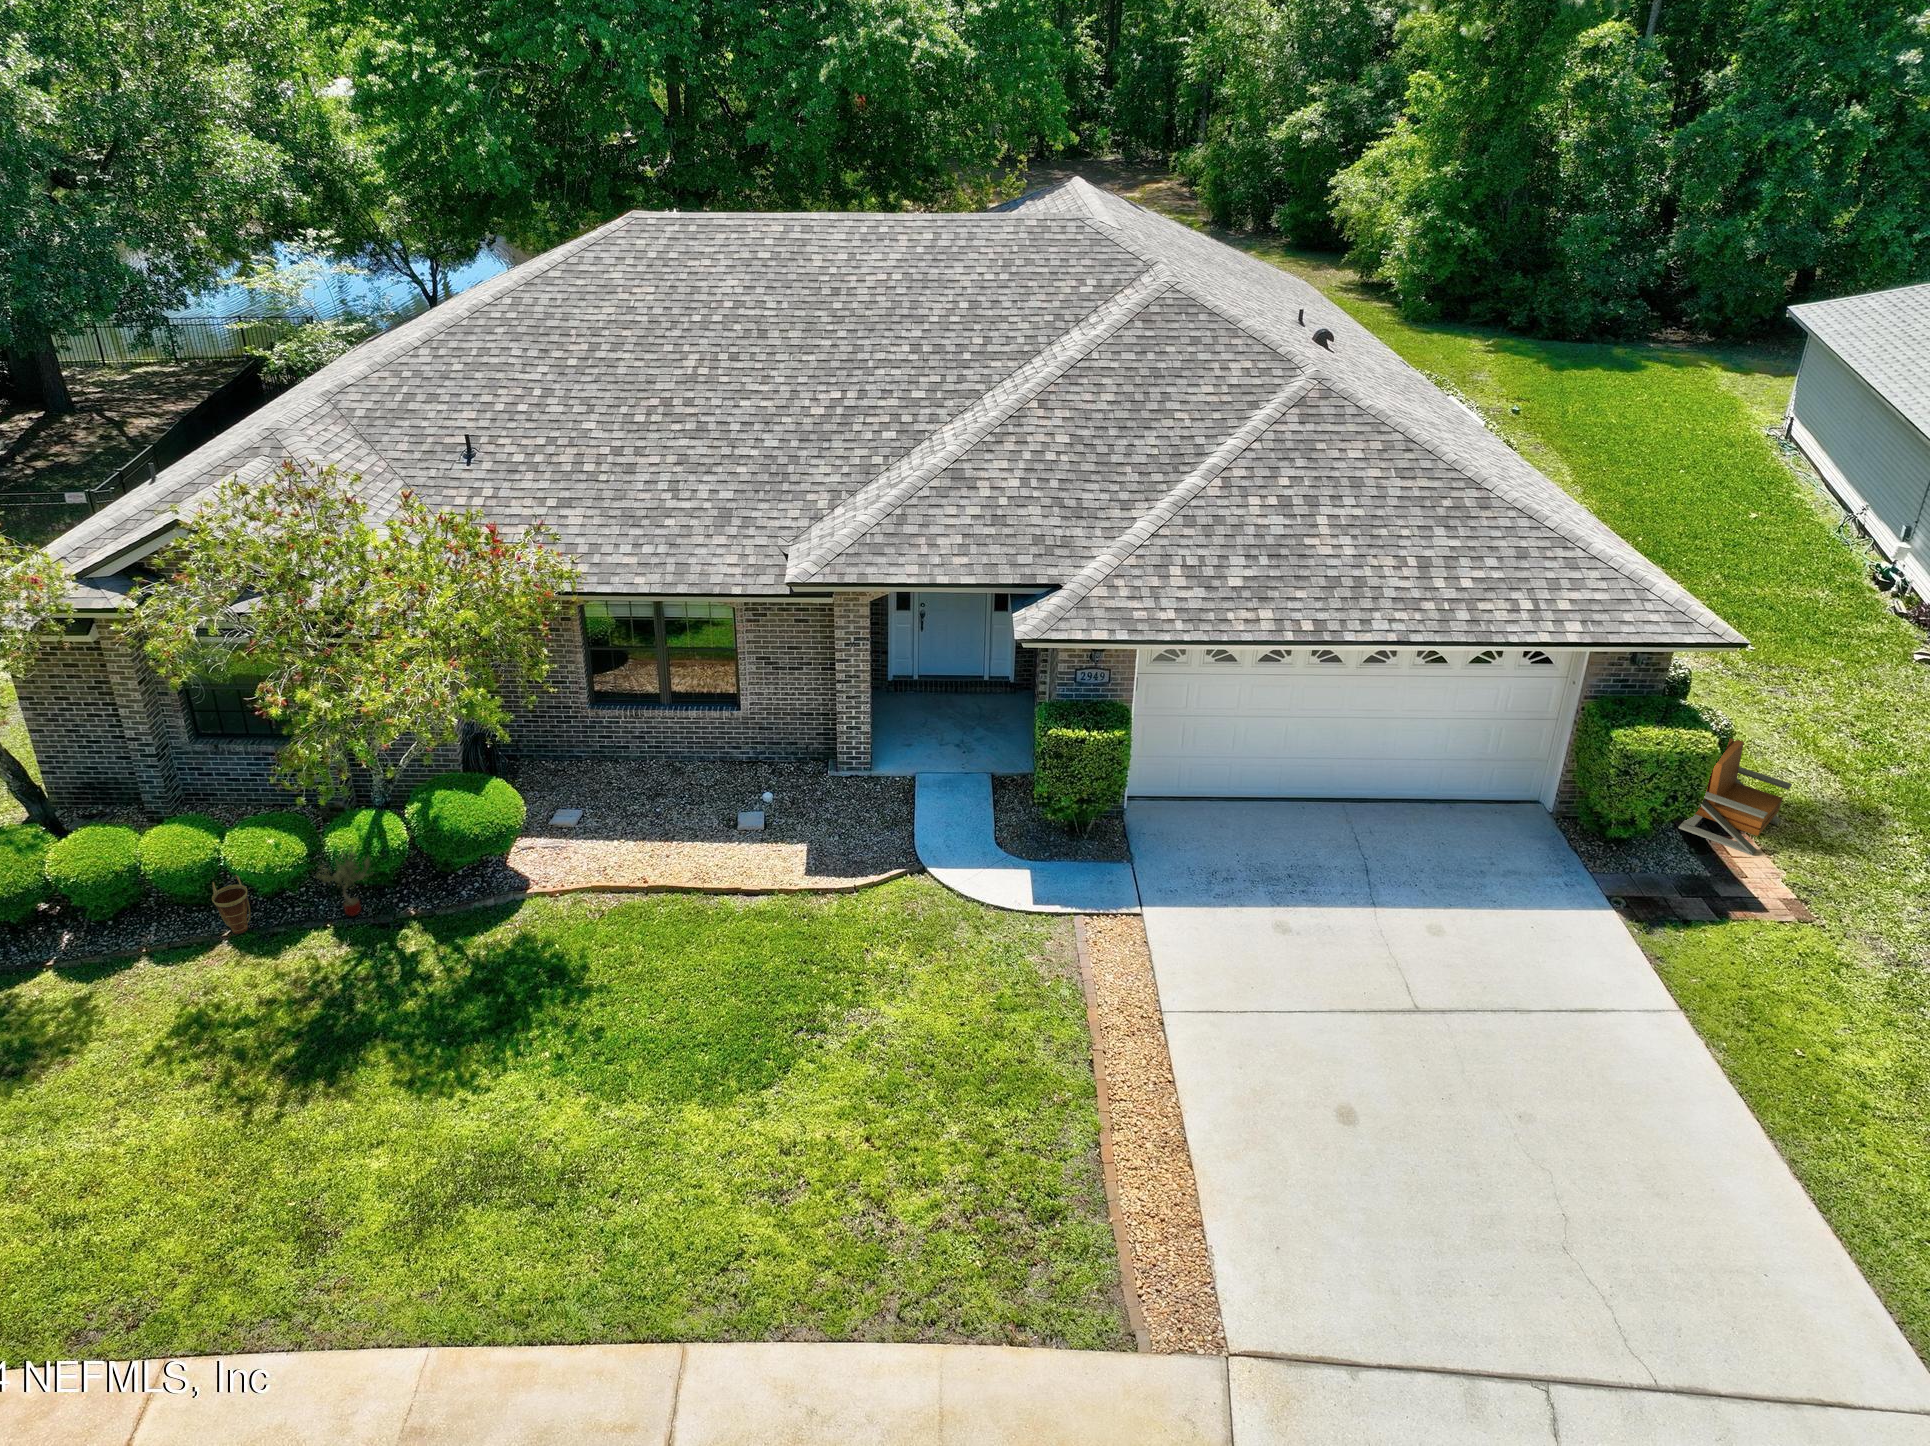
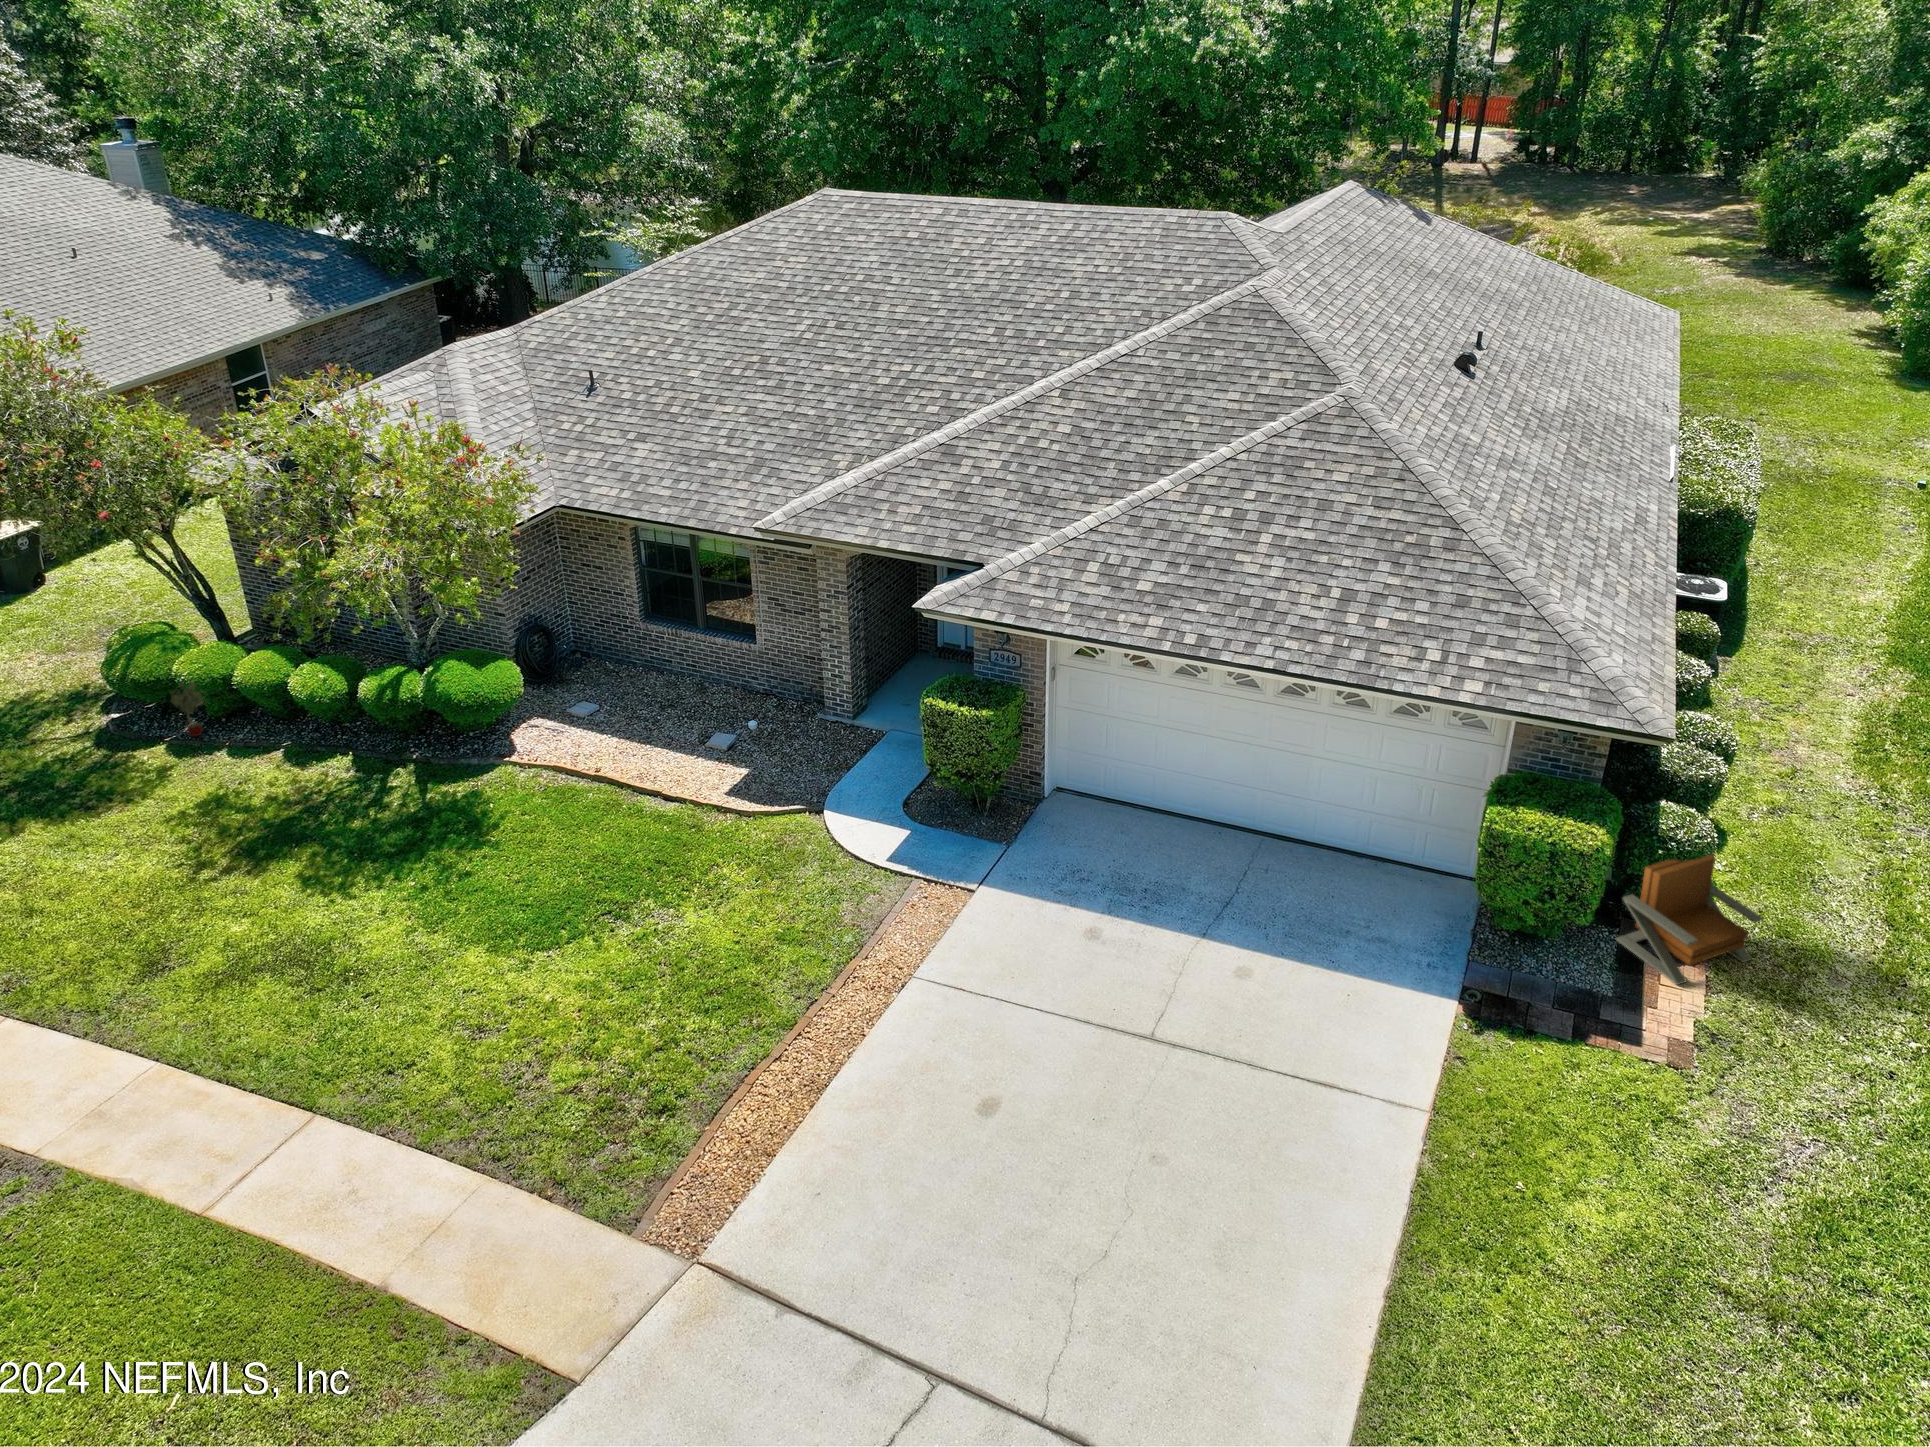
potted tree: present [317,847,374,916] -> present [170,680,208,737]
basket: present [212,875,251,934] -> none [271,700,308,746]

